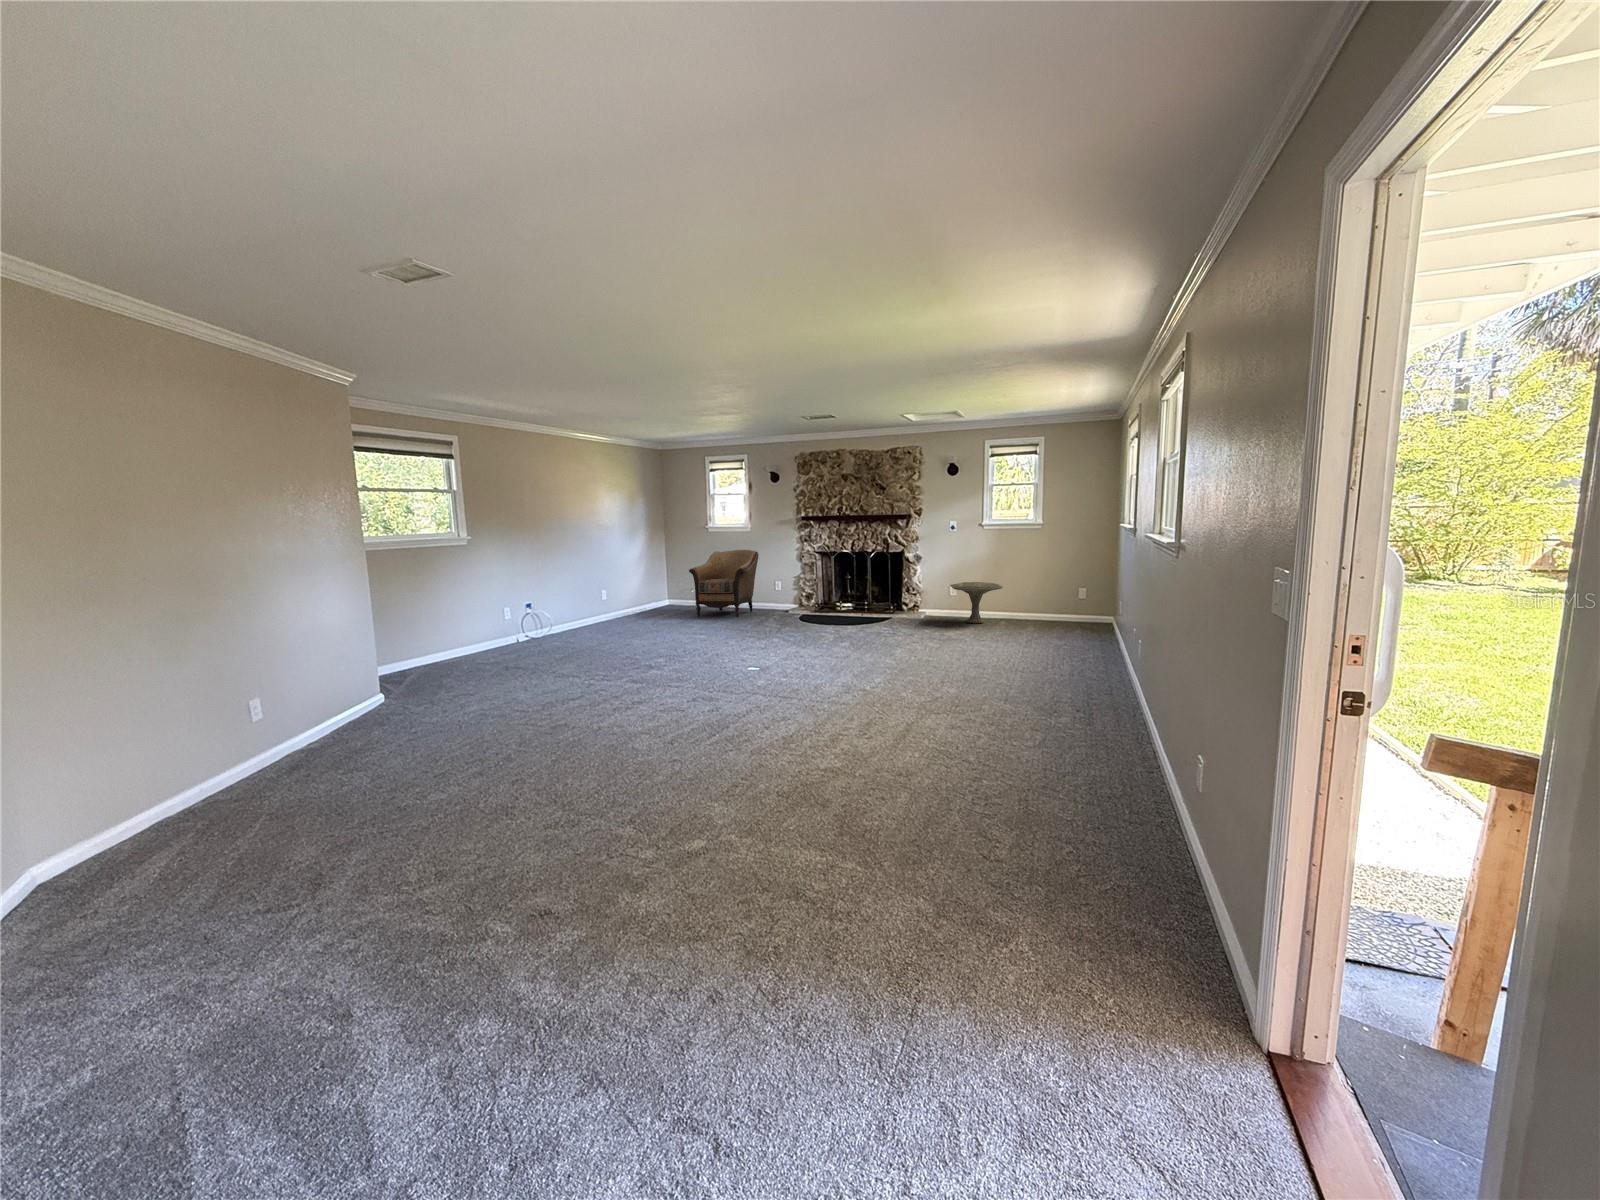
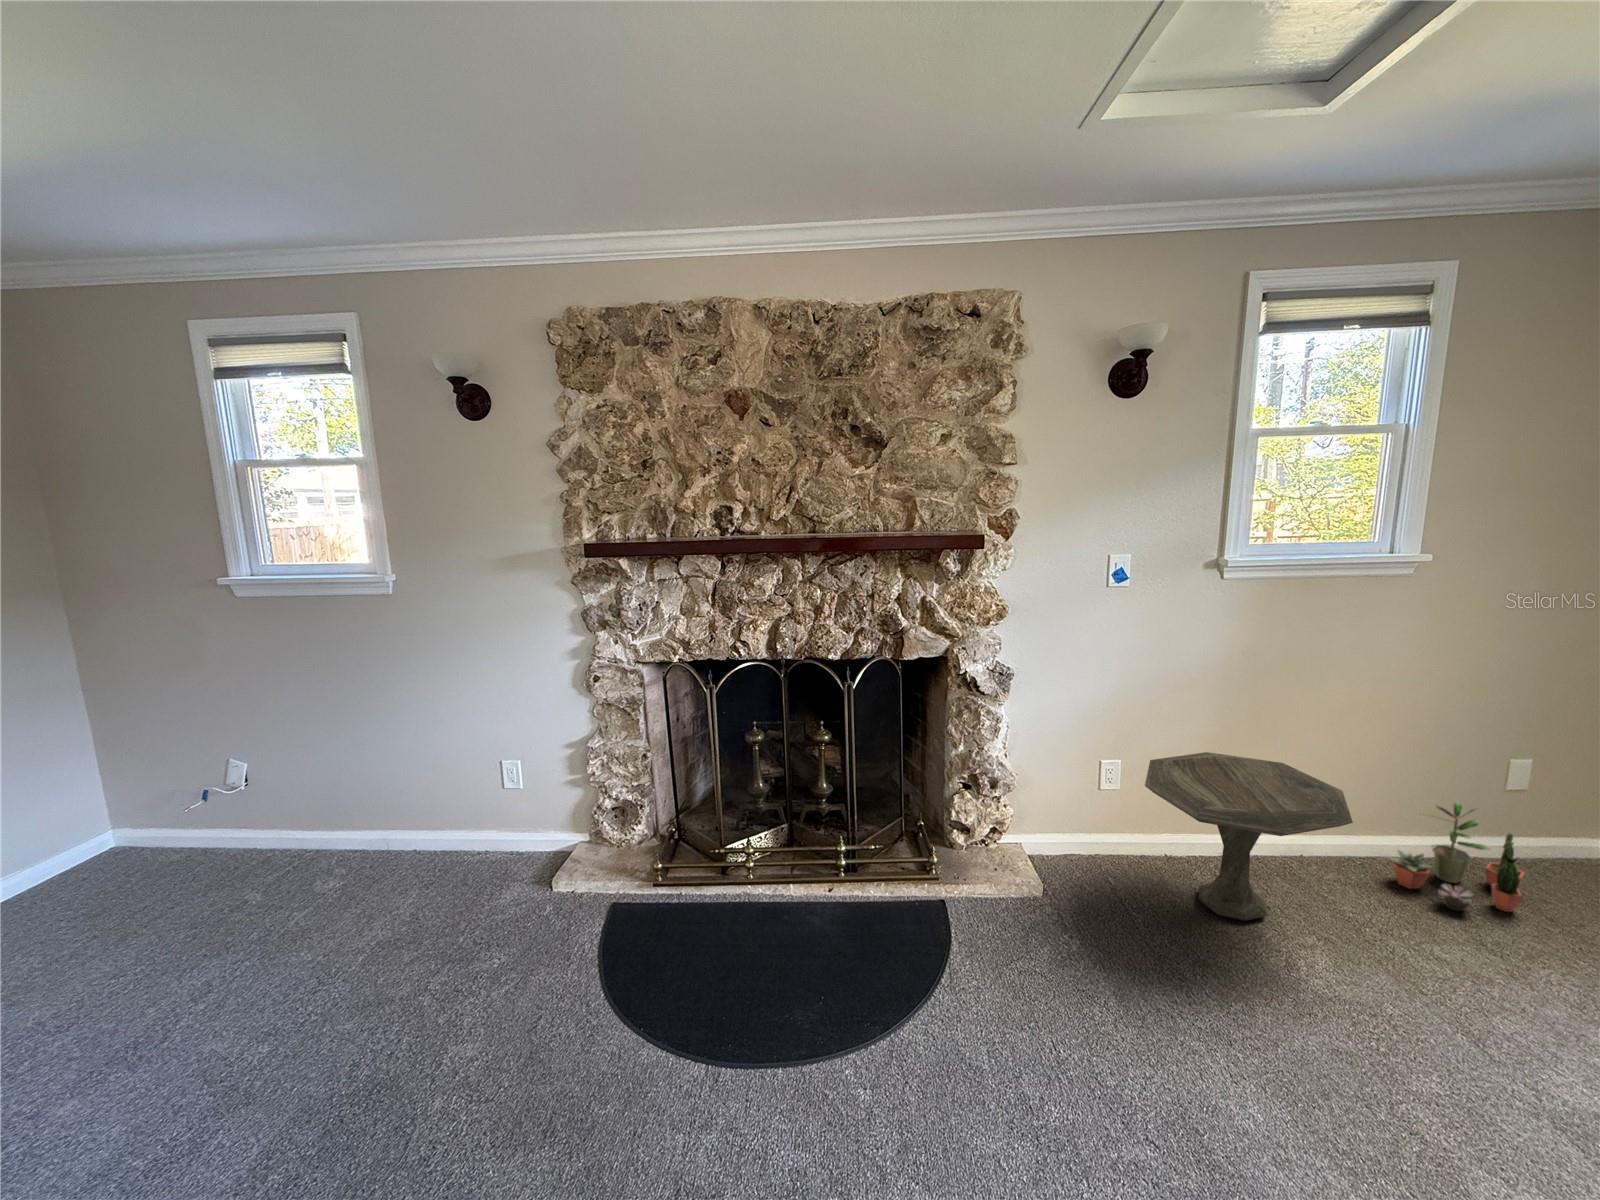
armchair: present [689,550,759,617] -> none [106,657,430,973]
potted plant: none [1030,597,1068,626] -> present [1389,802,1524,912]

